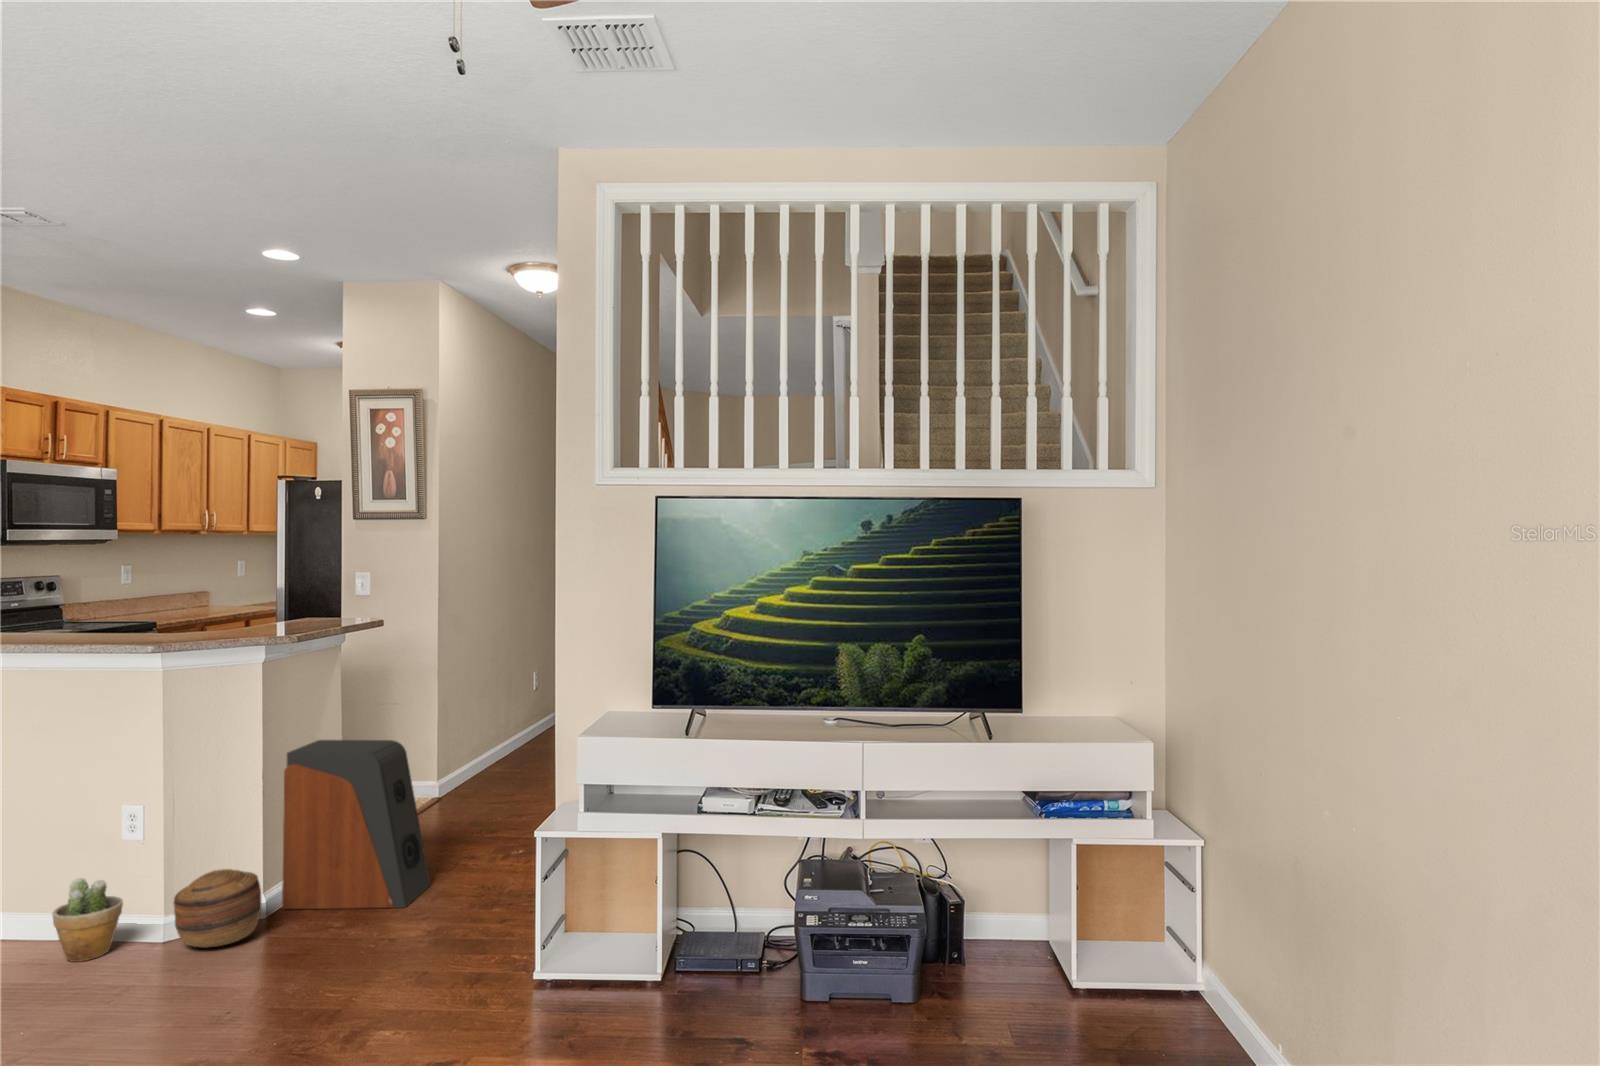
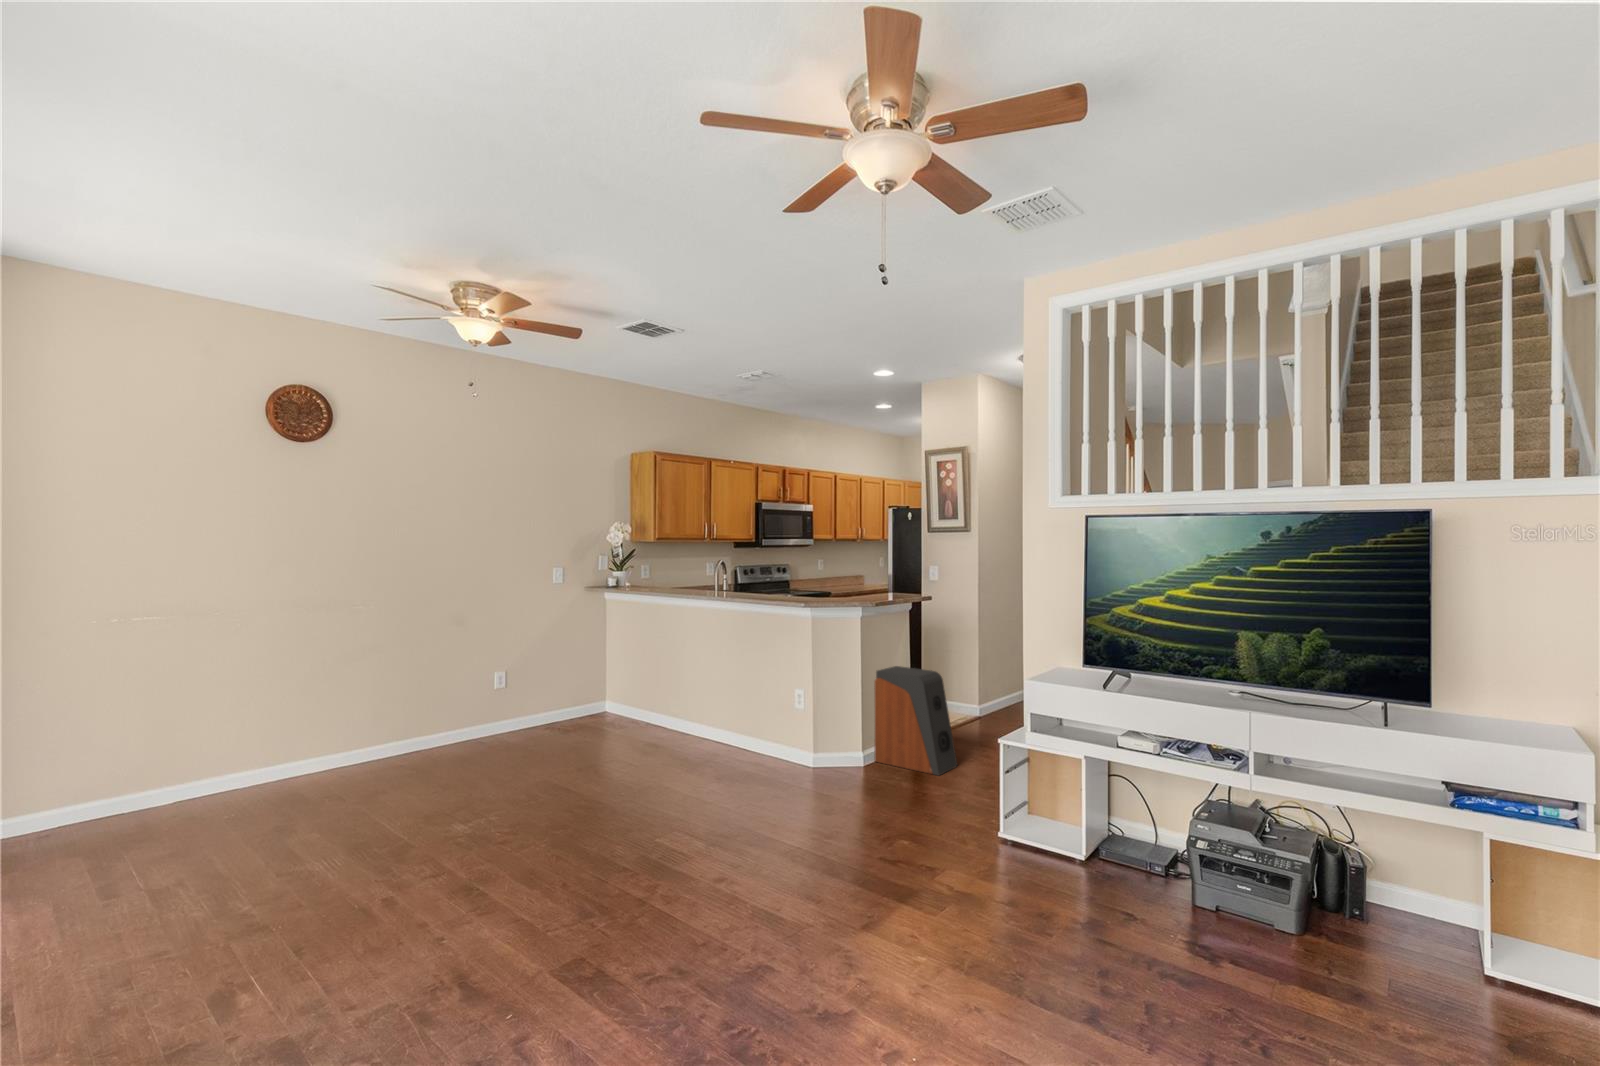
basket: present [174,869,262,947] -> none [819,731,861,773]
potted plant: present [52,878,123,962] -> none [769,723,799,766]

